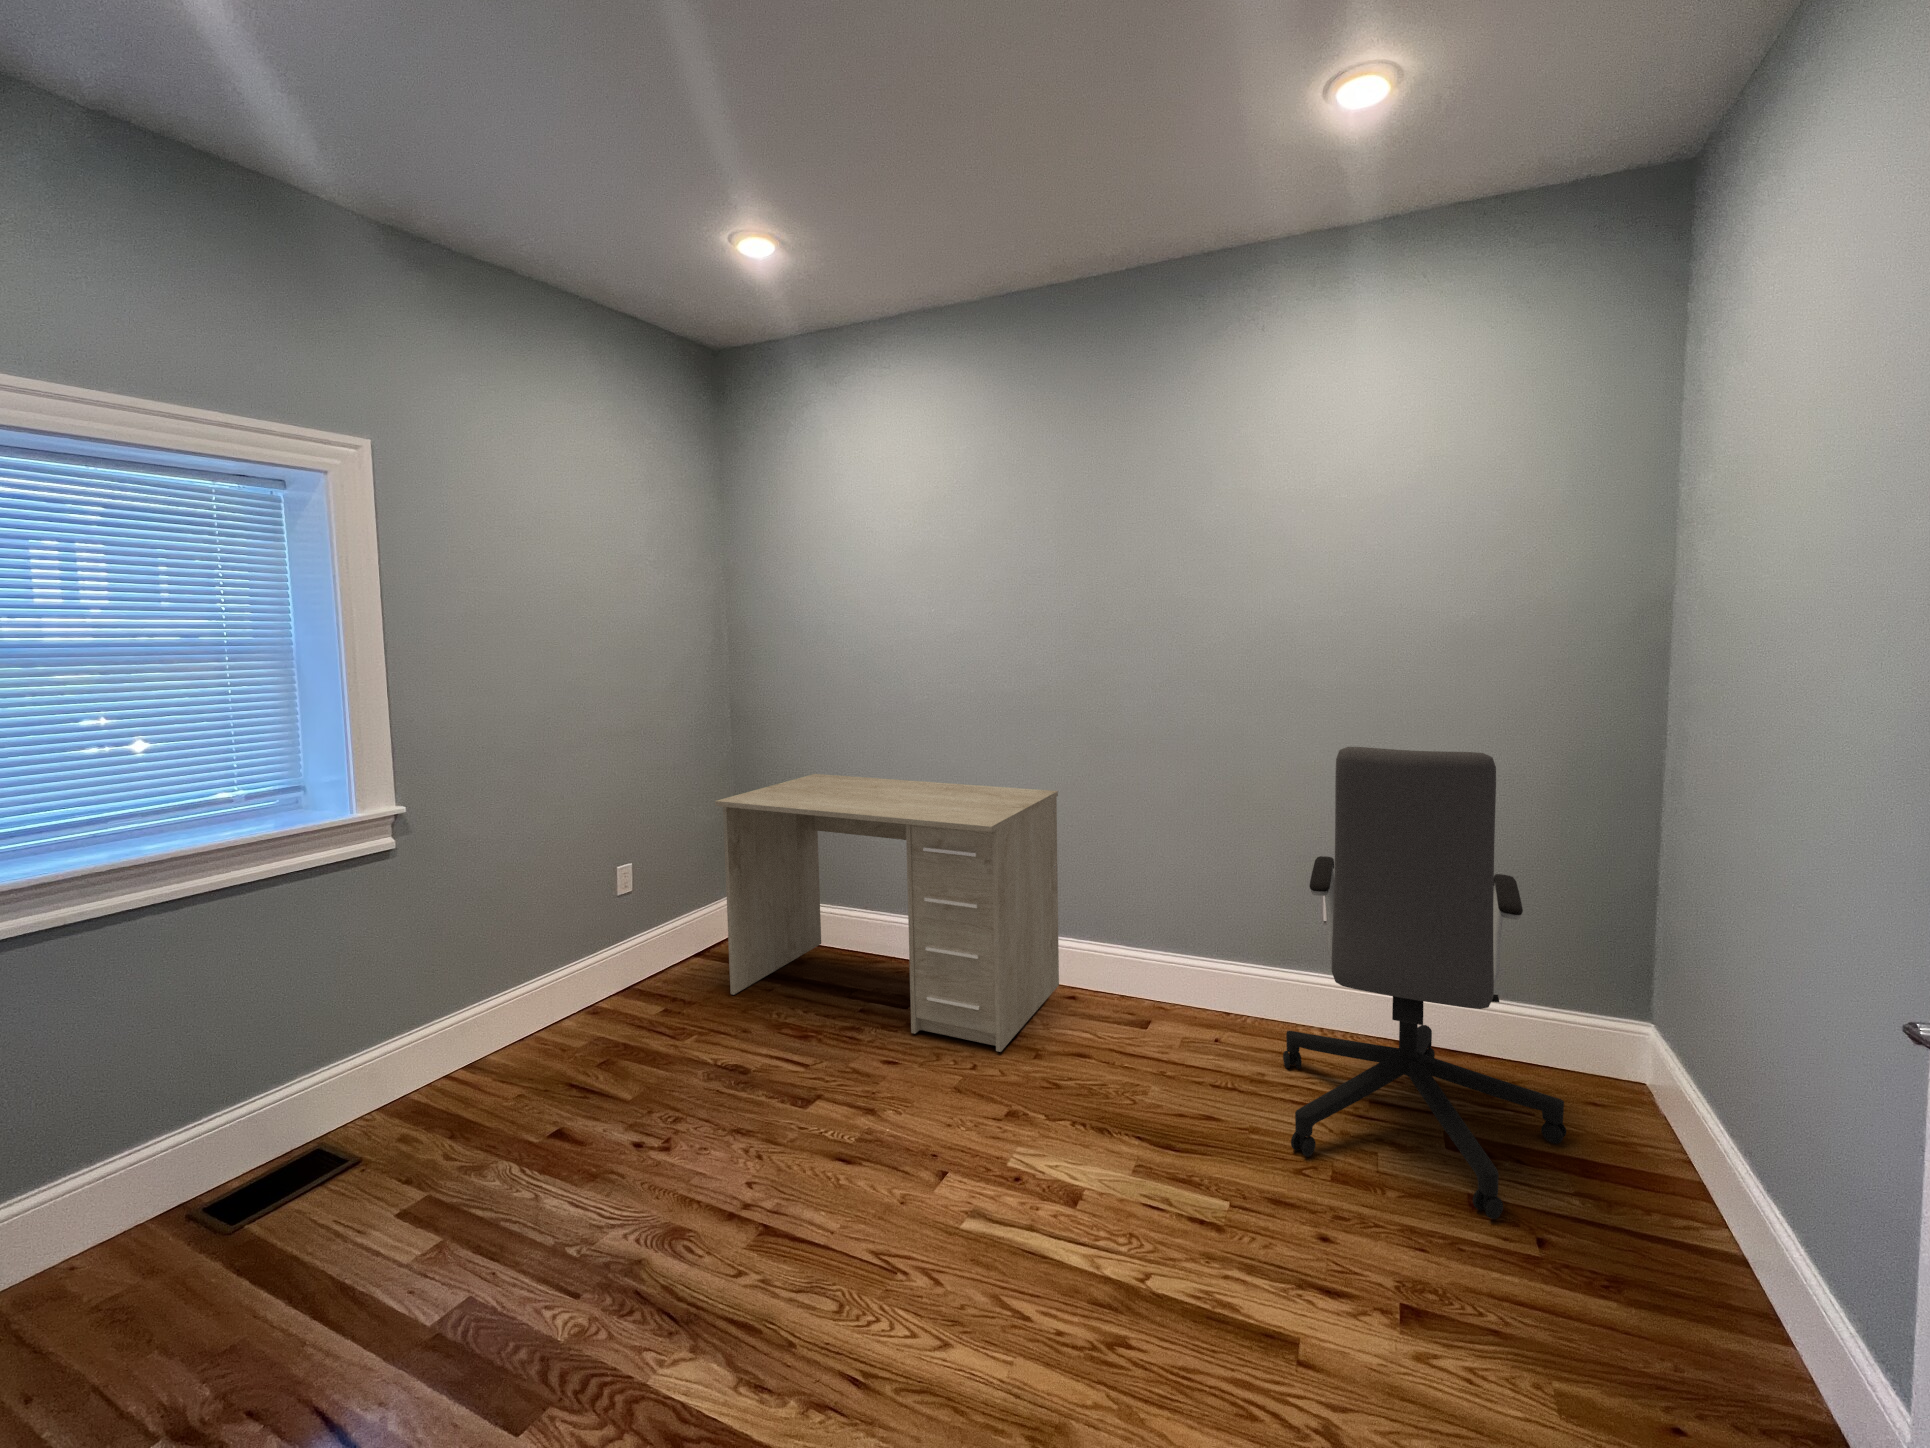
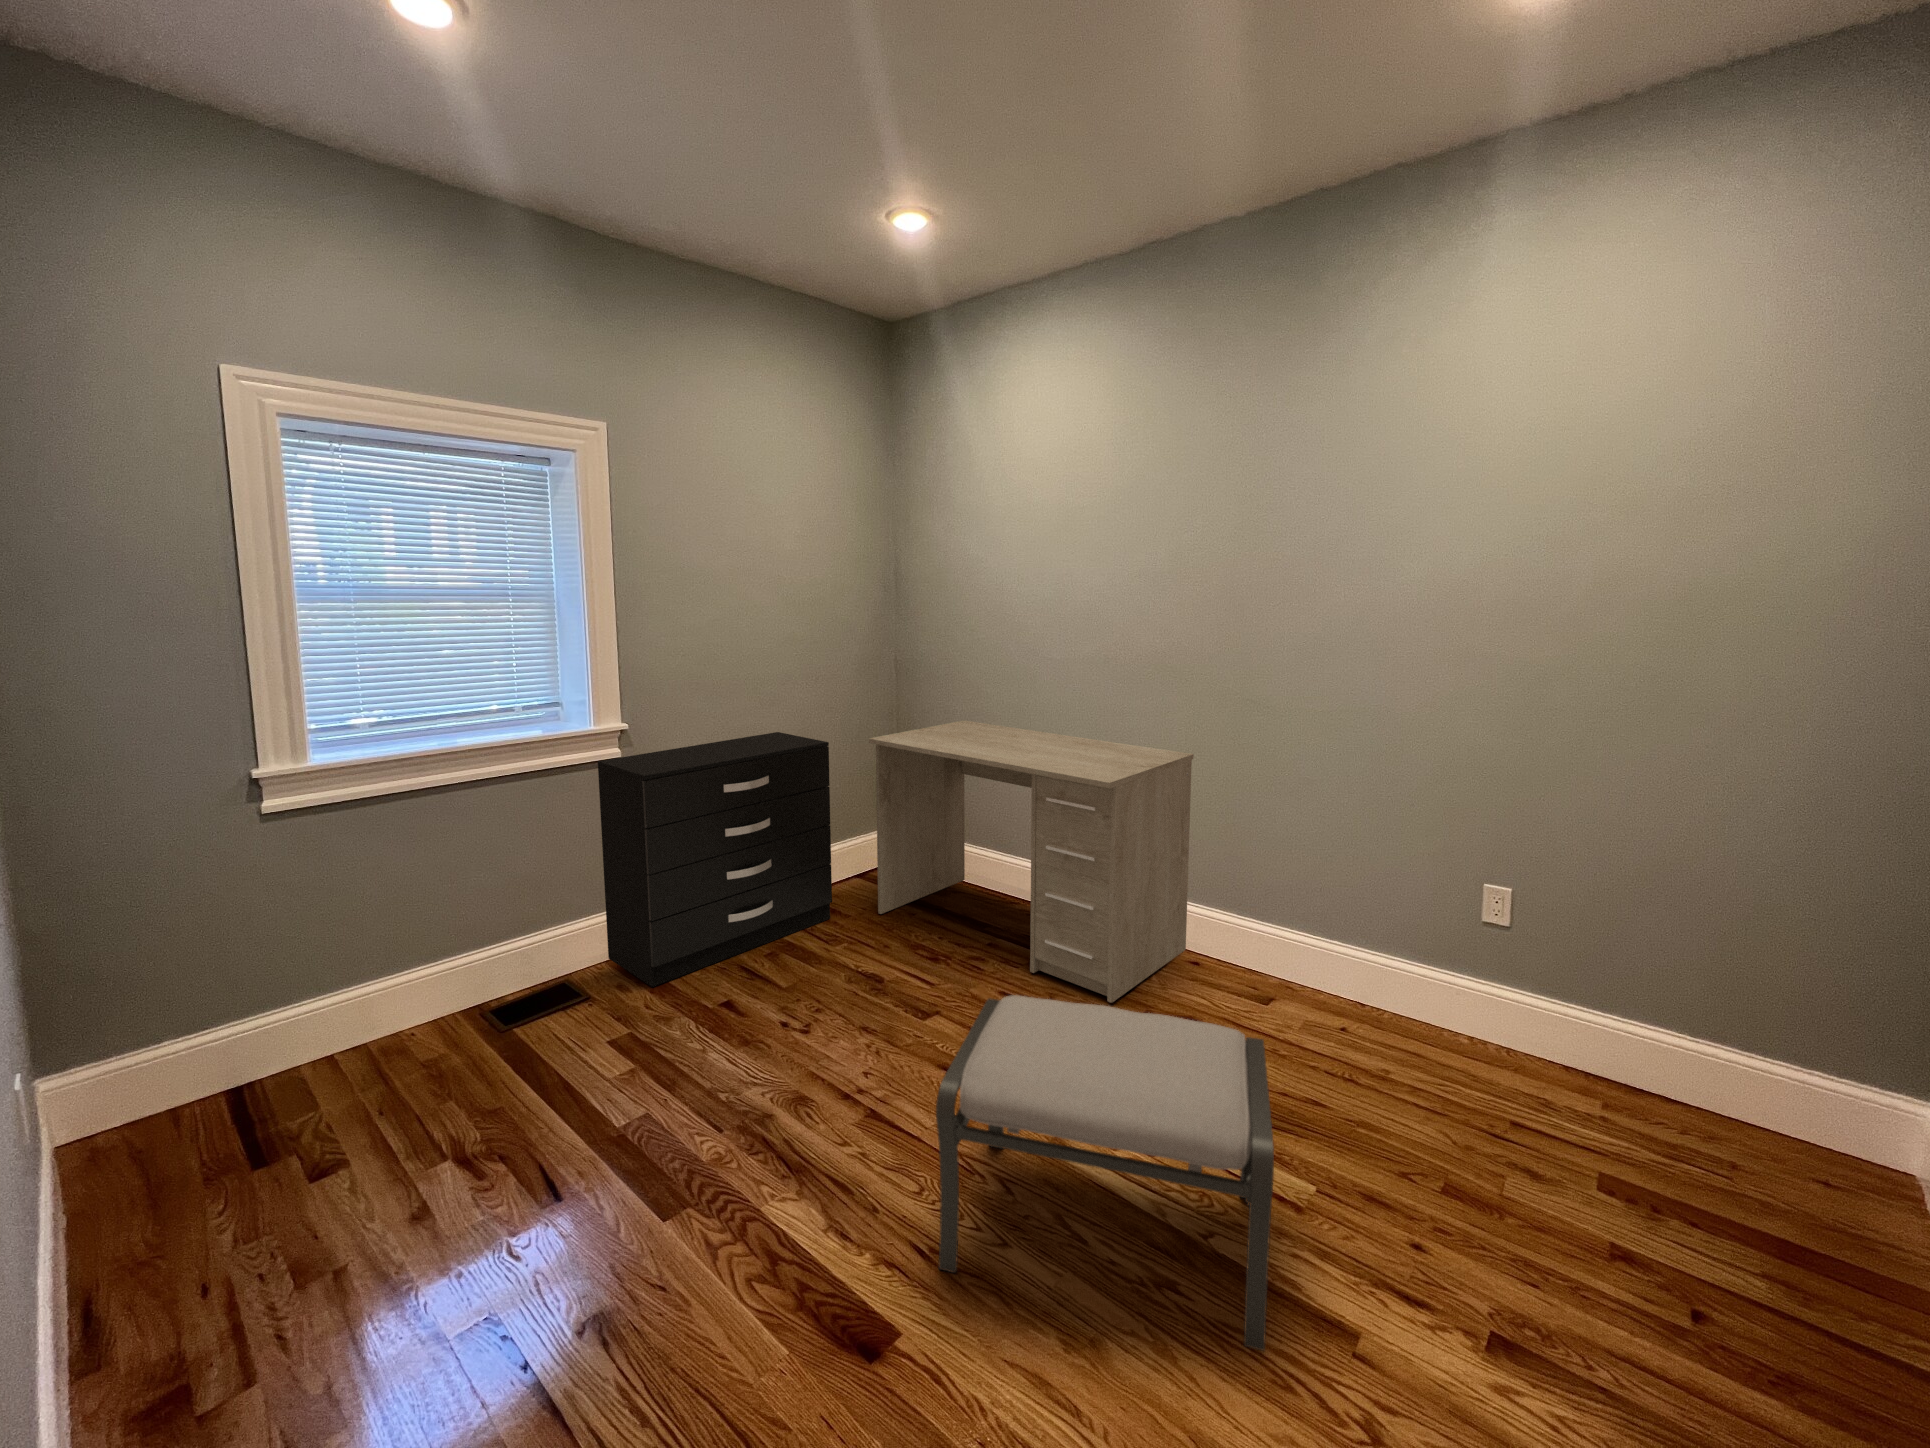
office chair: present [1283,747,1566,1219] -> none [1403,726,1774,1277]
dresser: none [365,802,676,1130] -> present [598,732,832,987]
ottoman: none [872,1059,1226,1397] -> present [936,995,1274,1351]

